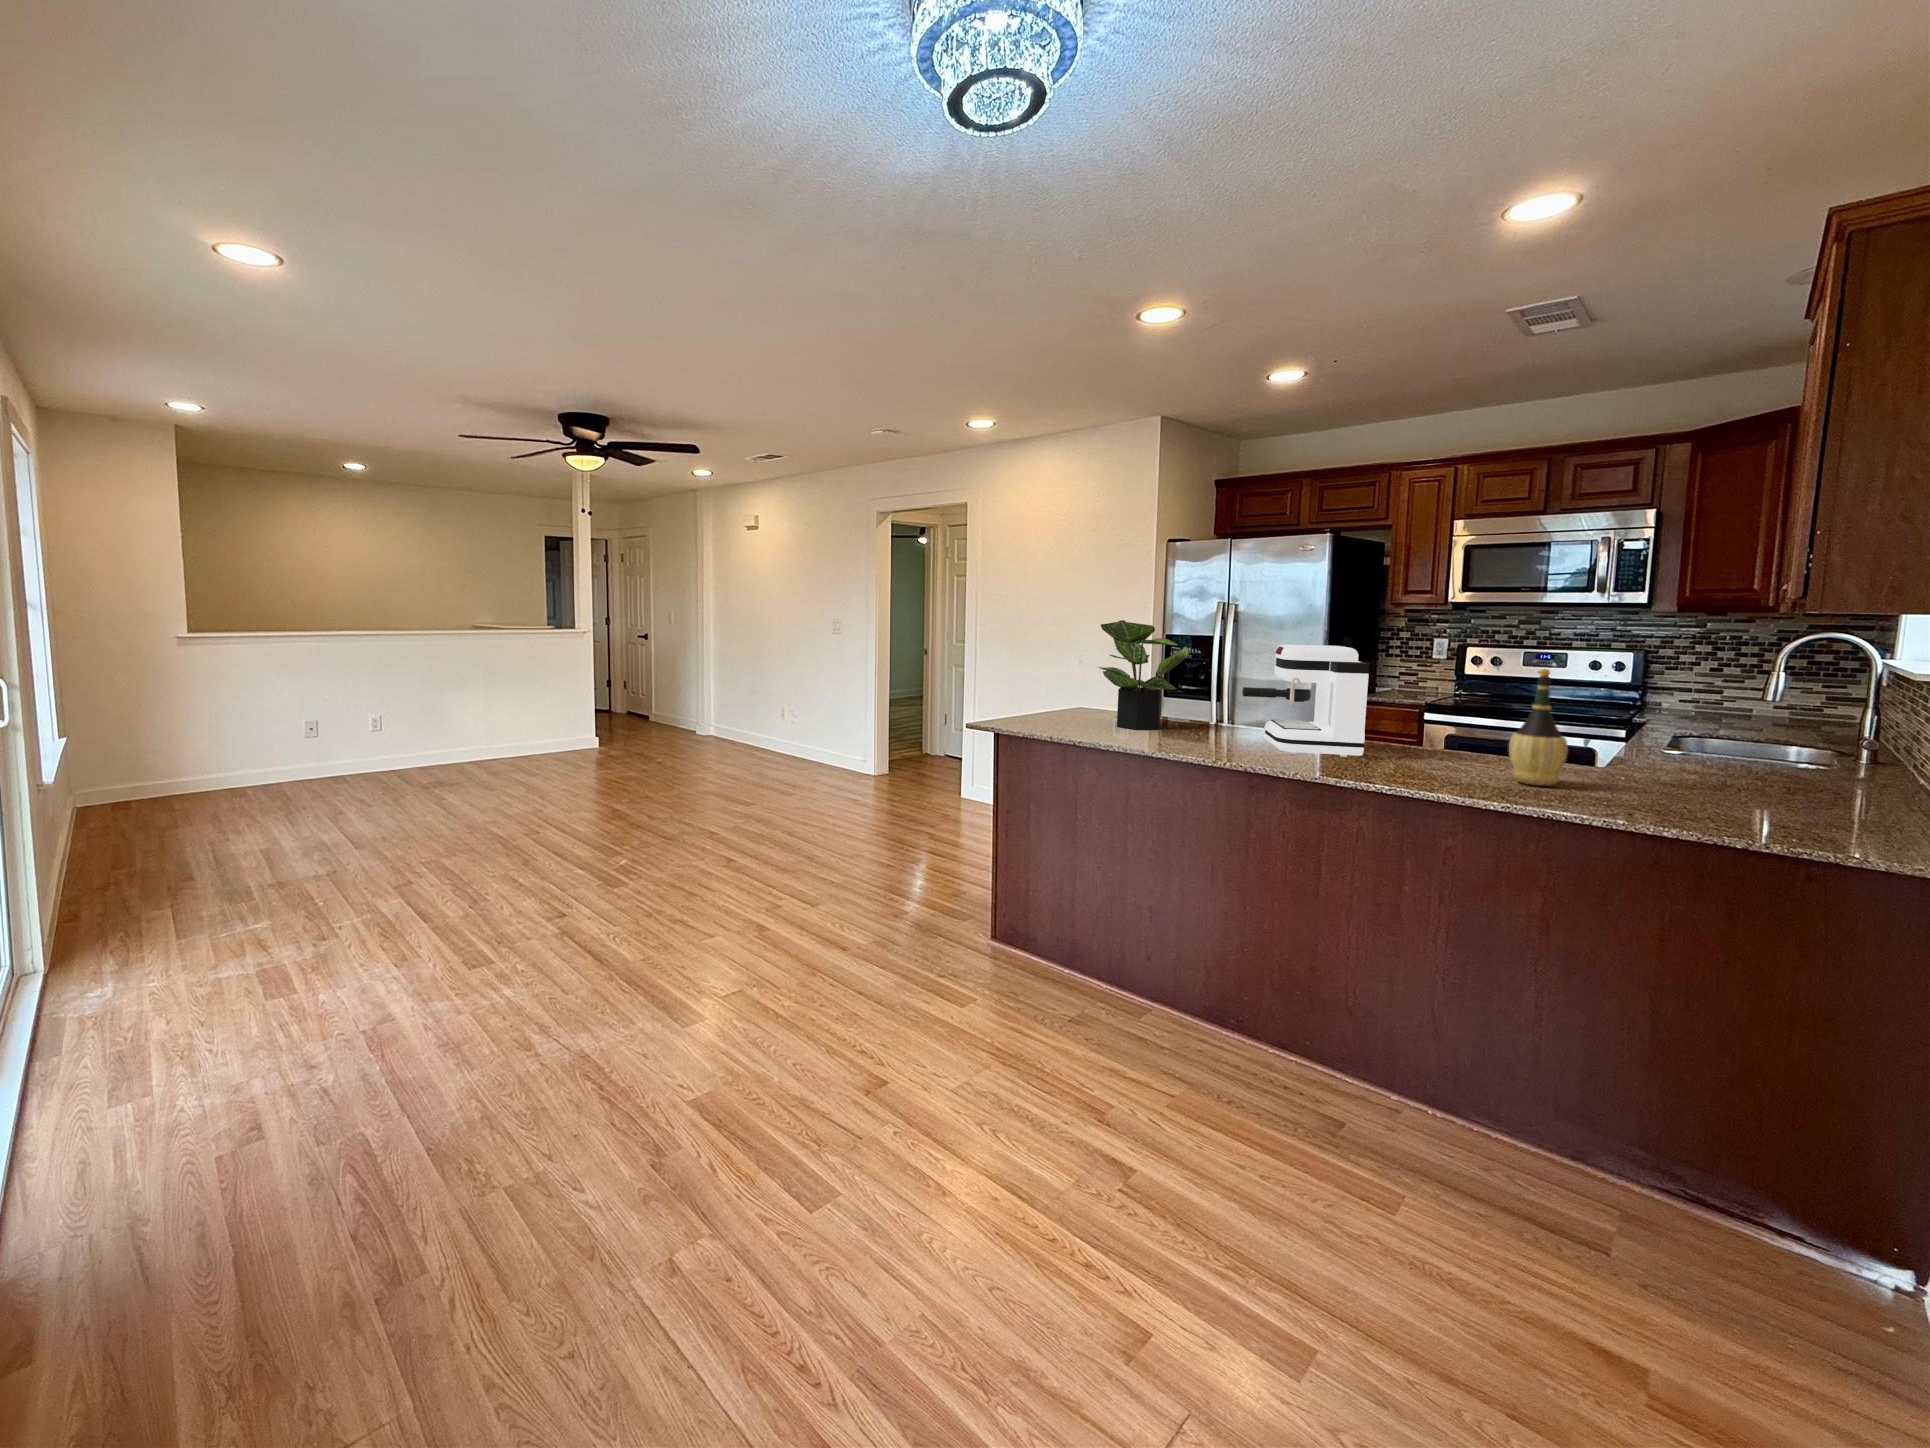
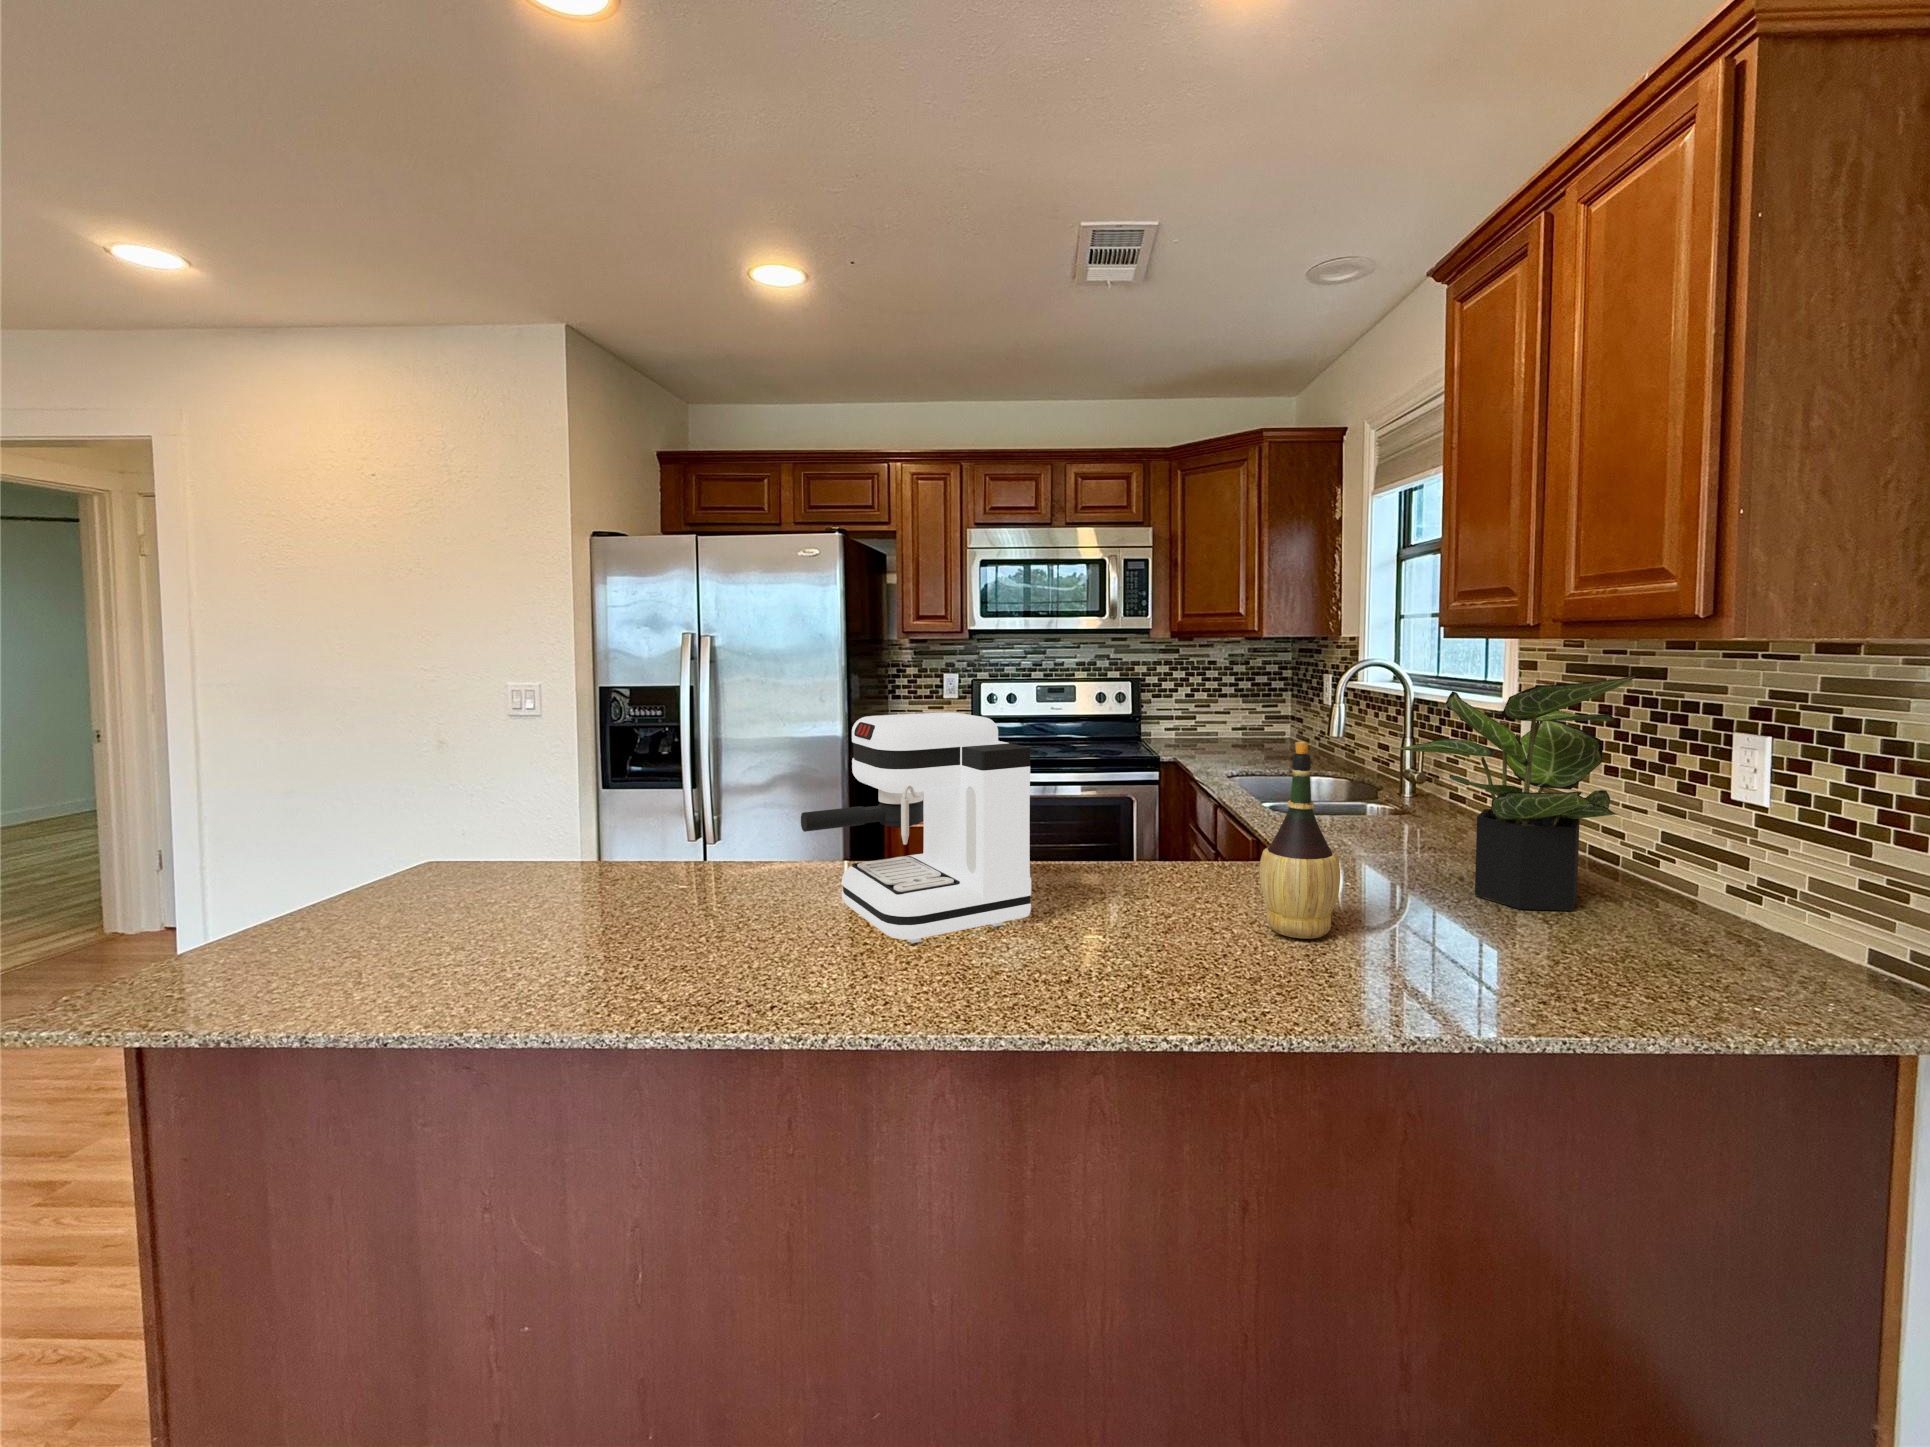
potted plant: present [1098,620,1190,730] -> present [1392,675,1639,911]

